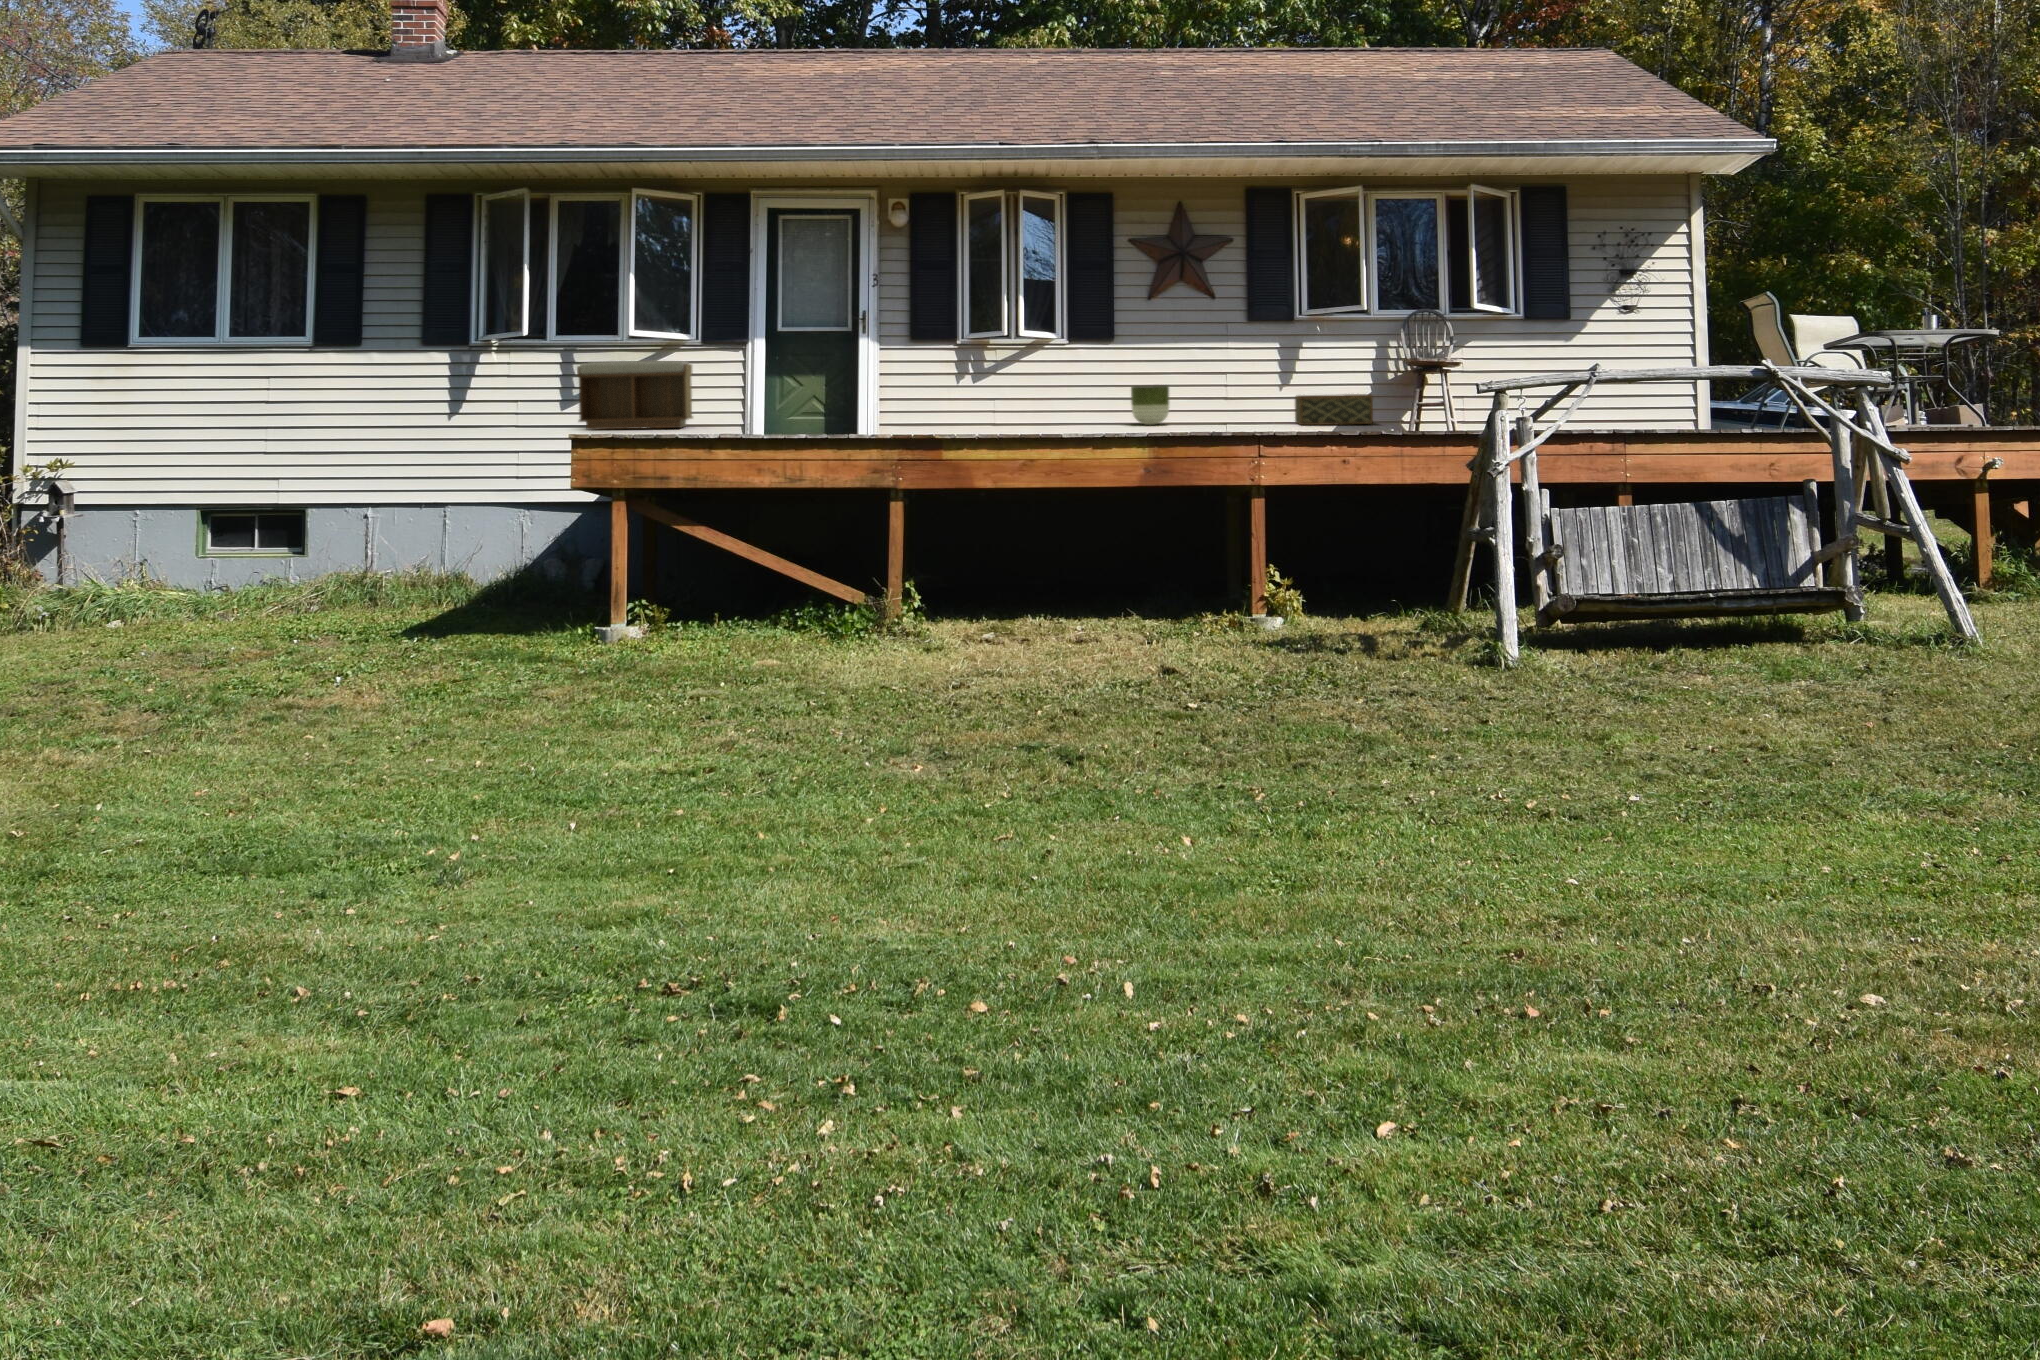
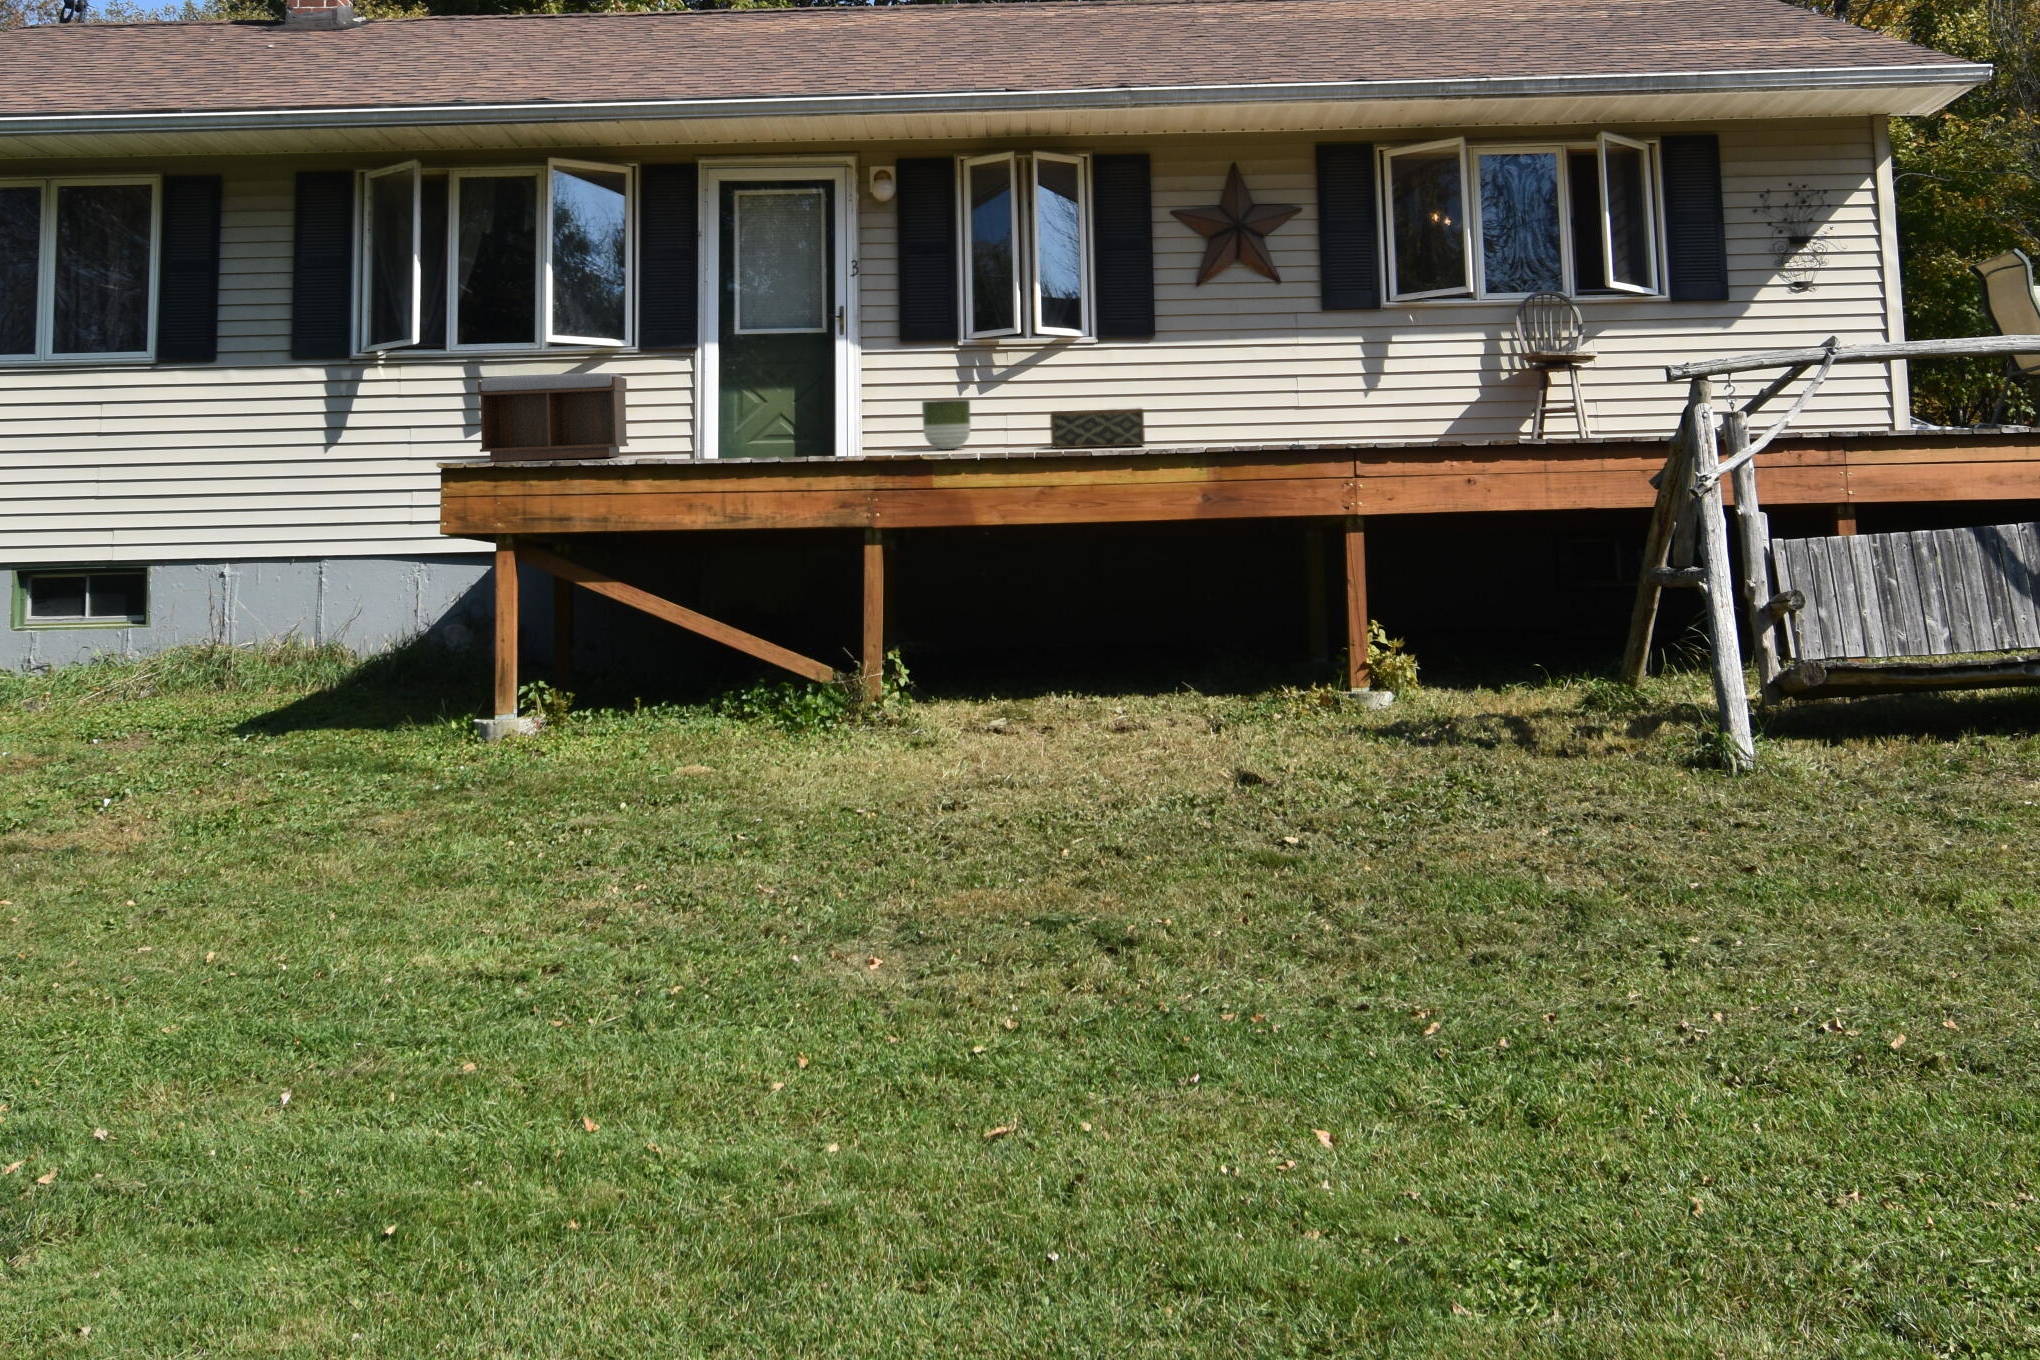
planter: present [1131,385,1169,425] -> present [922,400,971,450]
woven basket: present [1295,394,1373,425] -> present [1050,408,1145,448]

